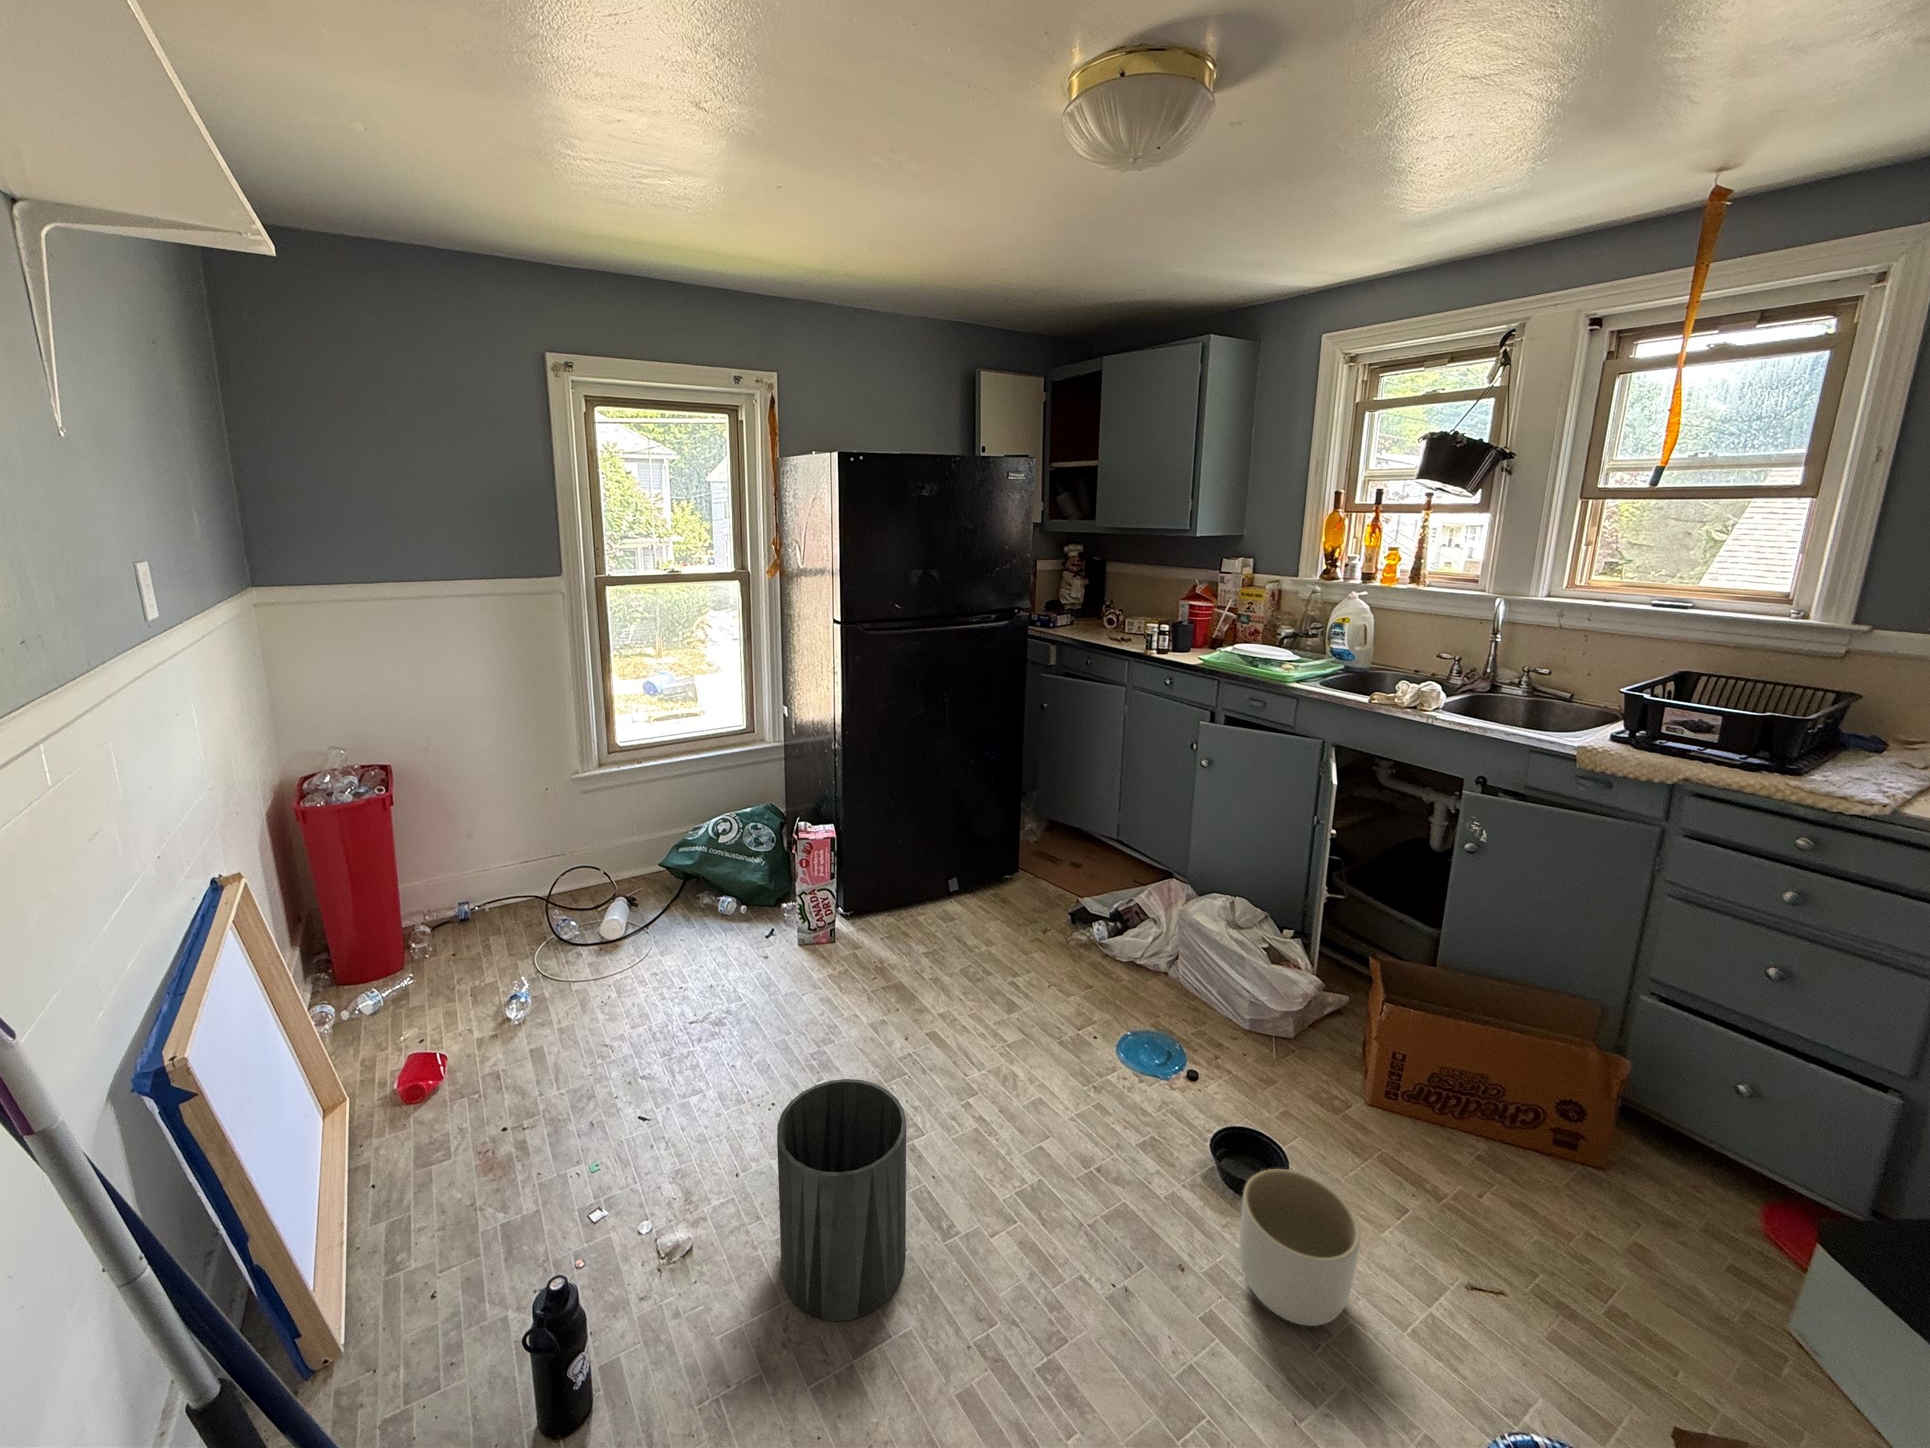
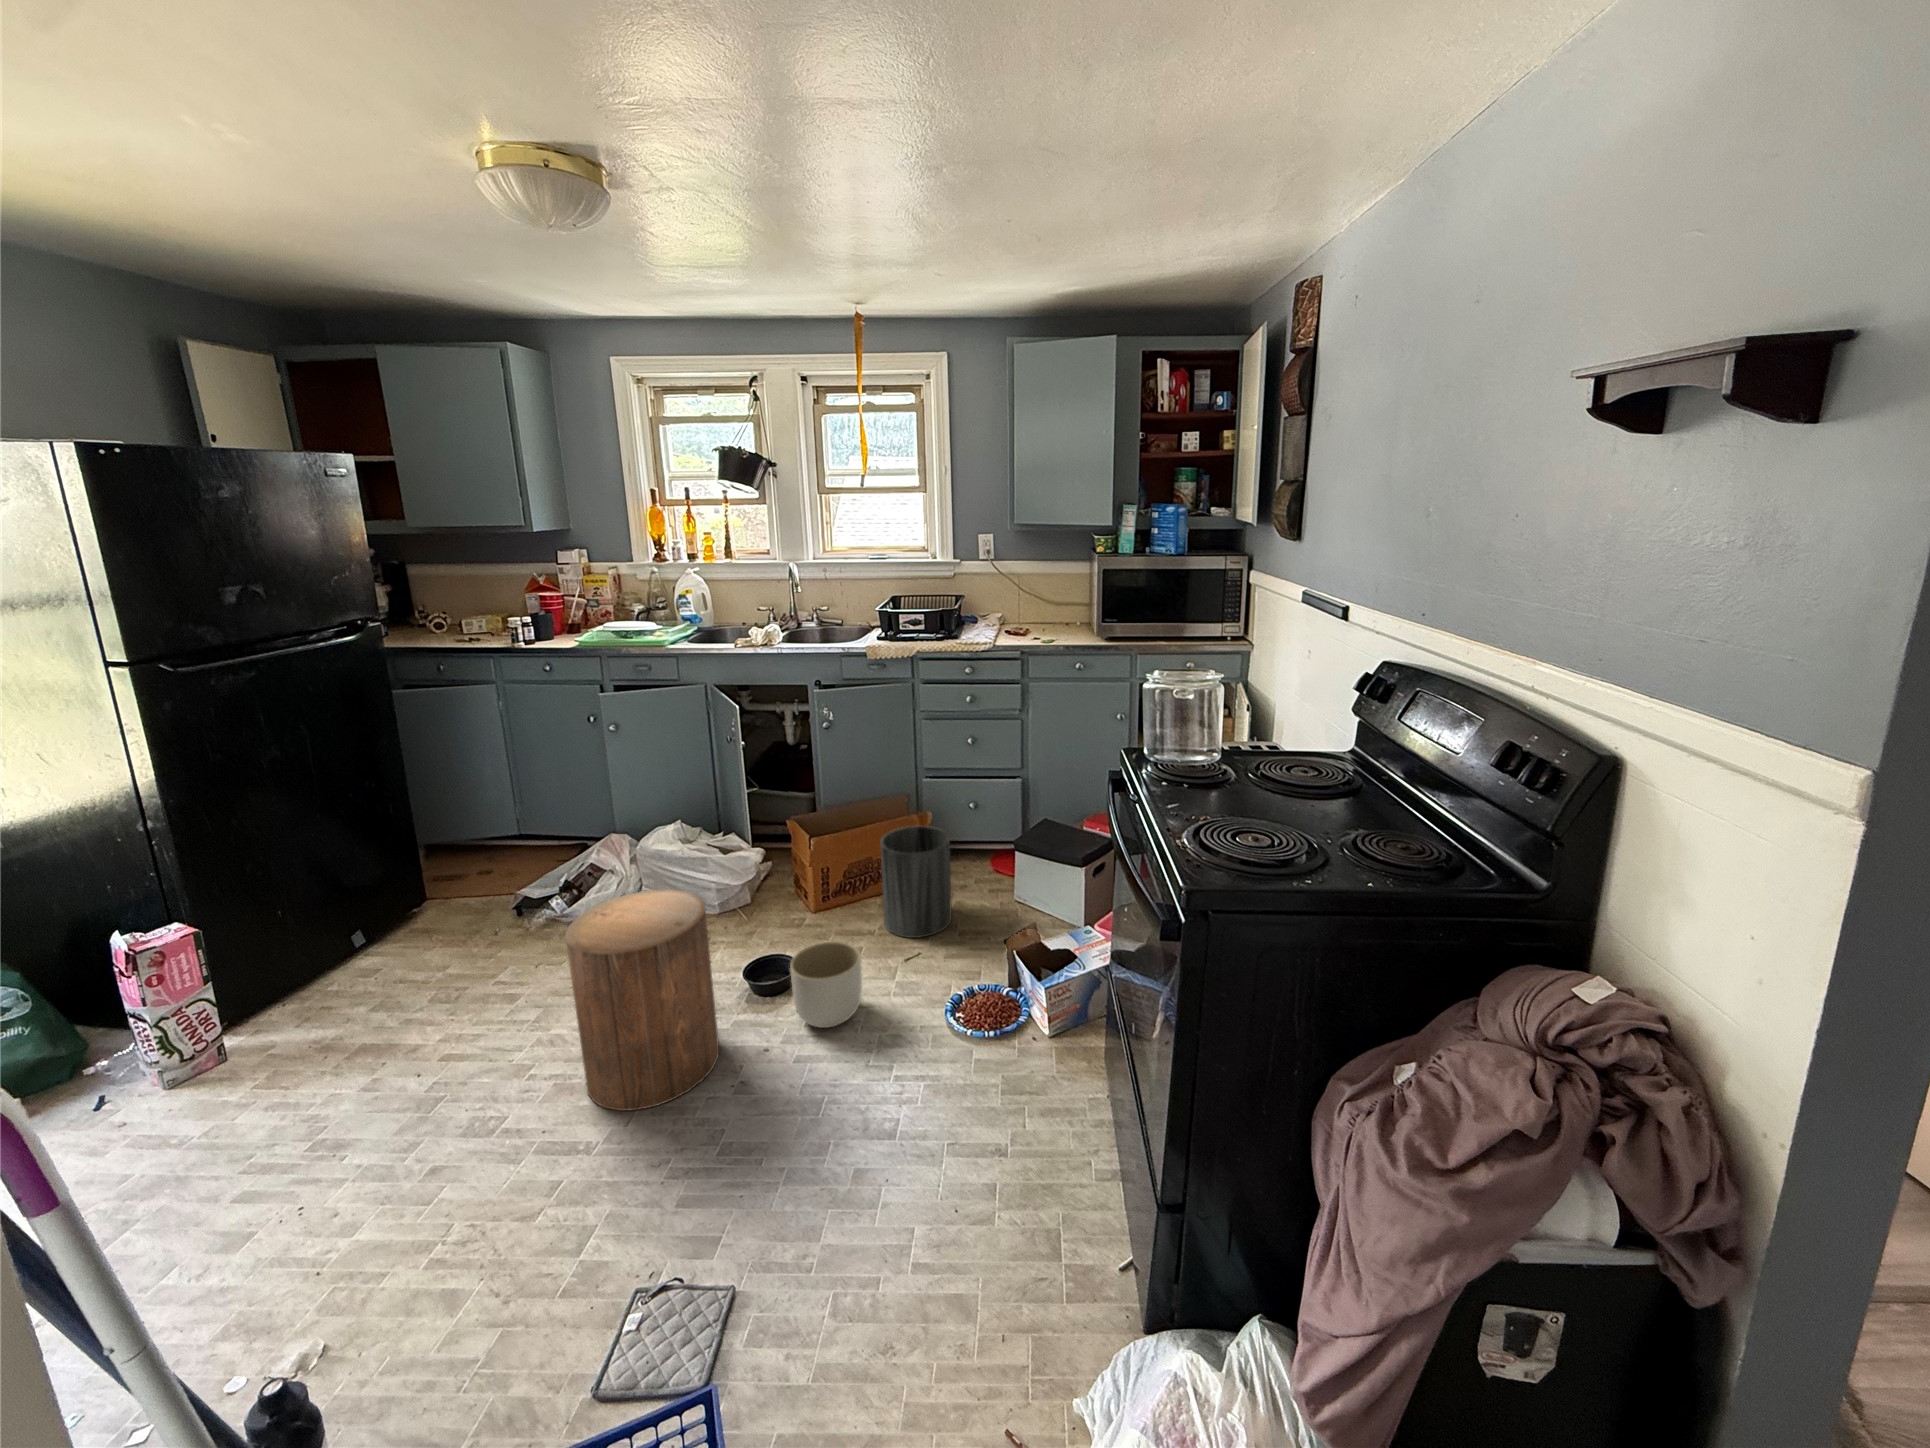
stool: none [986,966,1149,1251] -> present [565,889,719,1111]
trash can: present [777,1079,906,1321] -> present [881,826,952,938]

